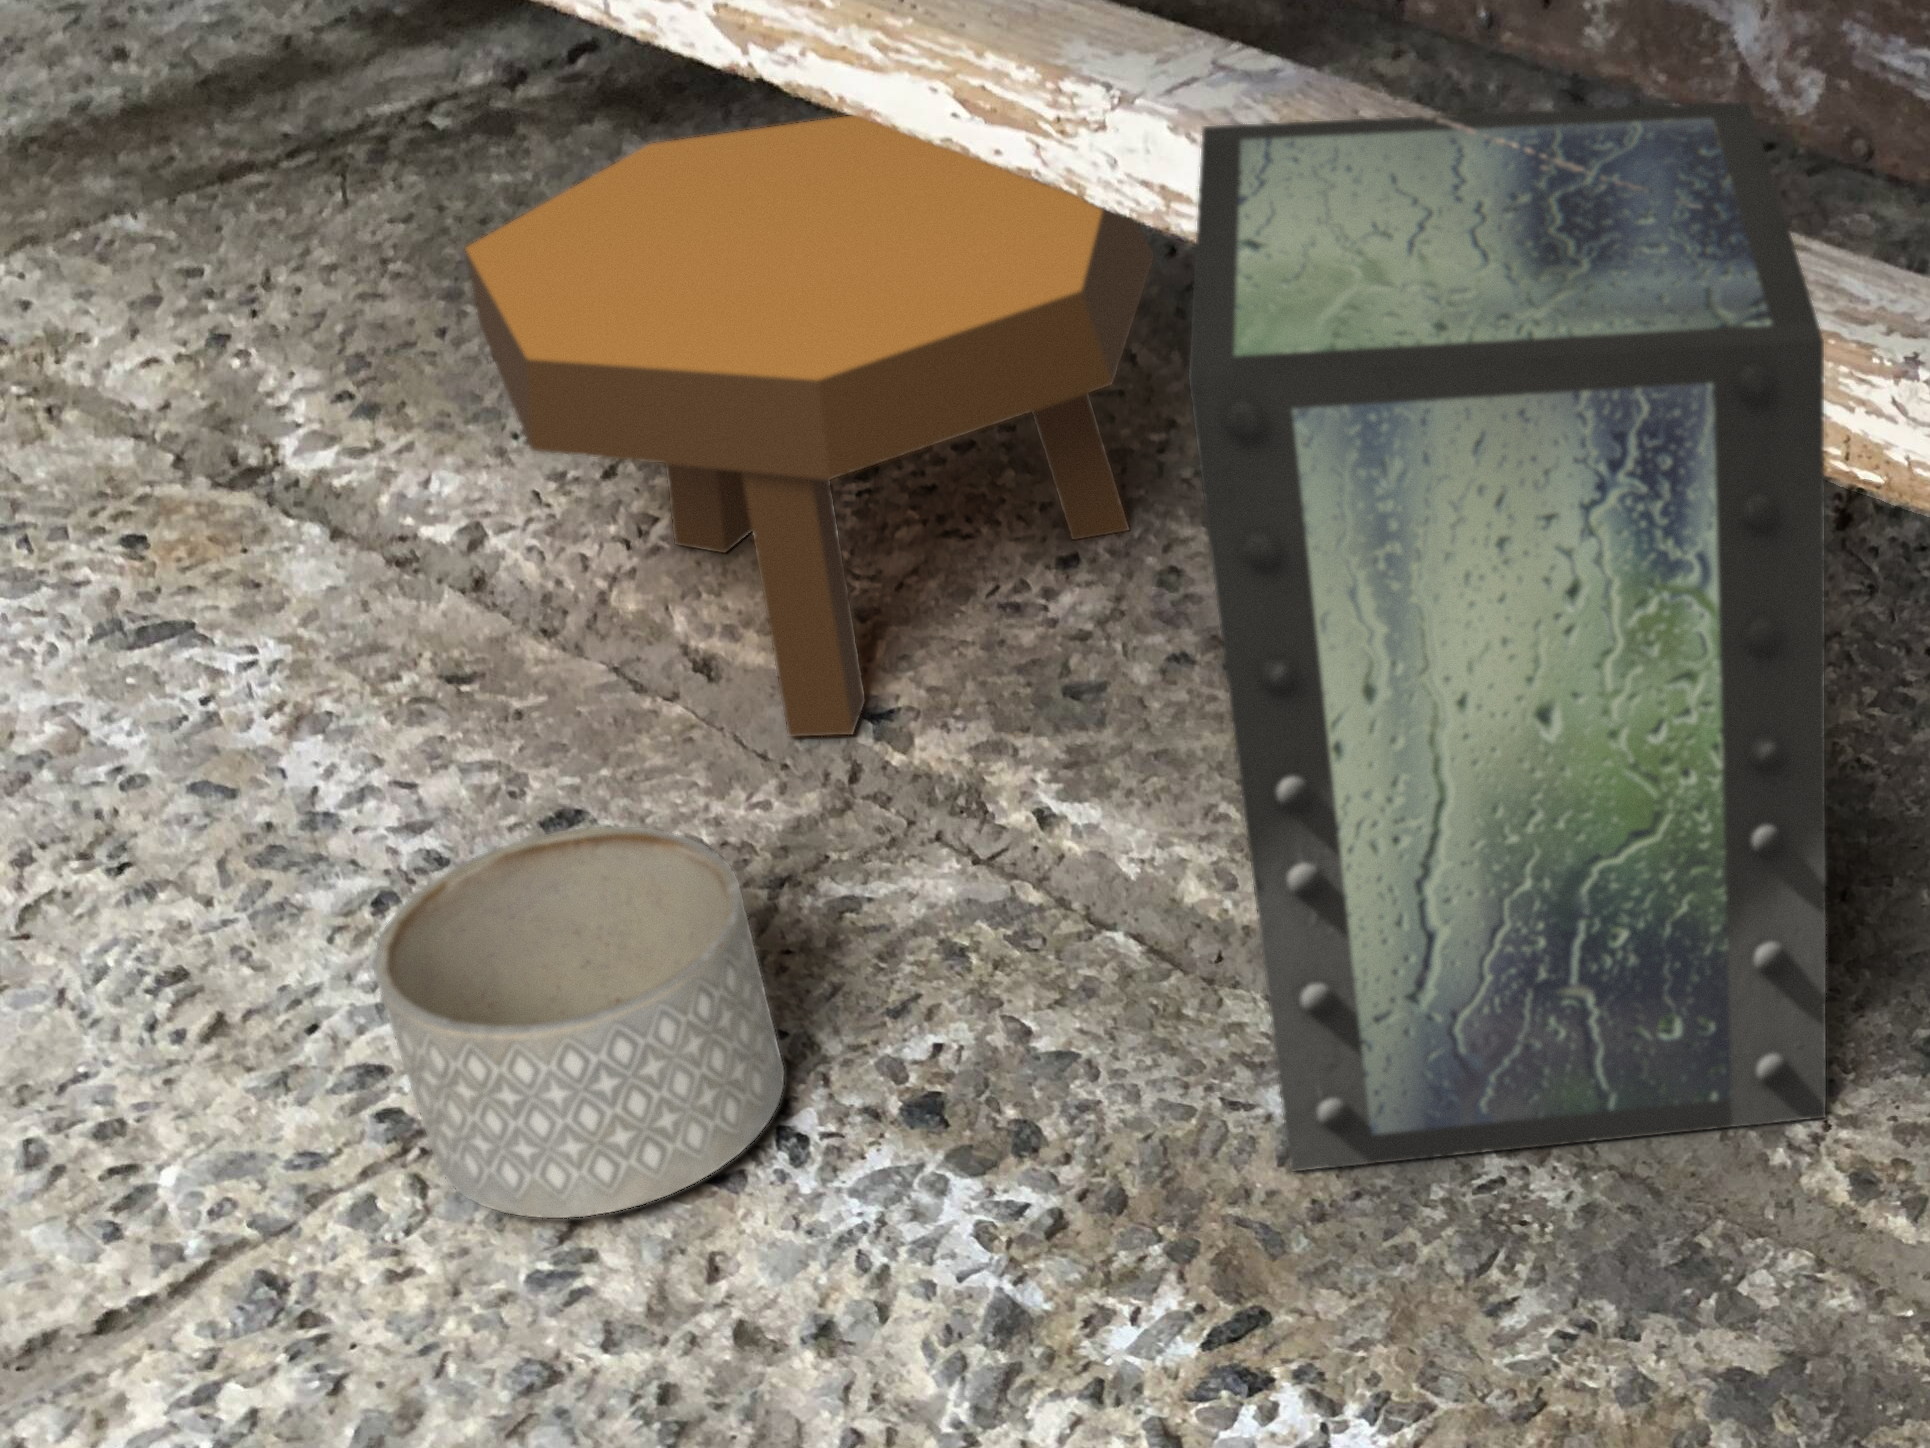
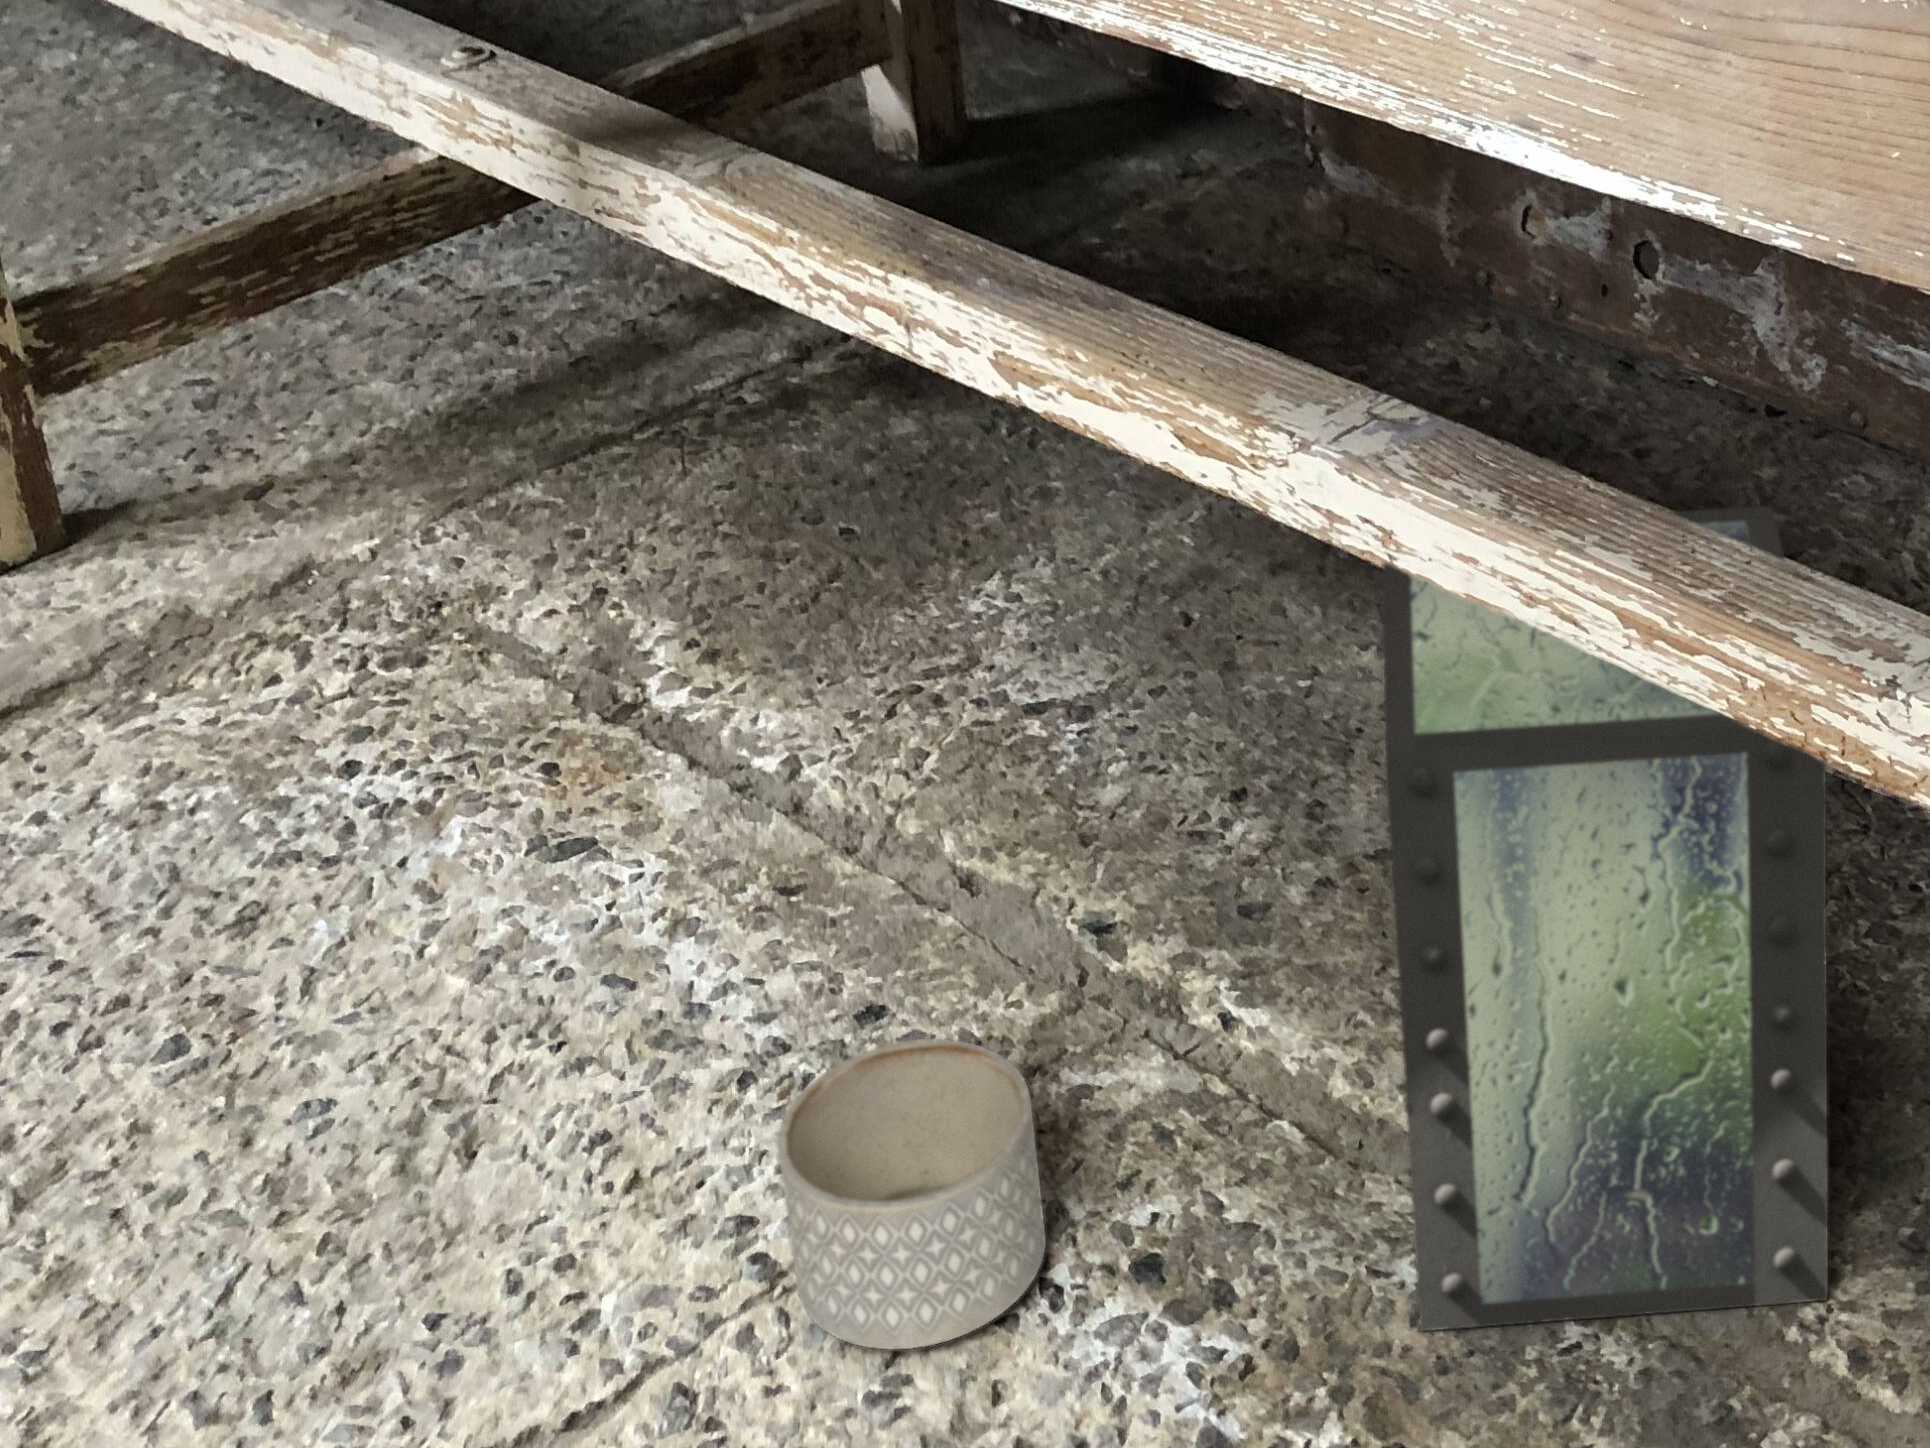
footstool: present [466,115,1154,737] -> none [823,442,1314,947]

